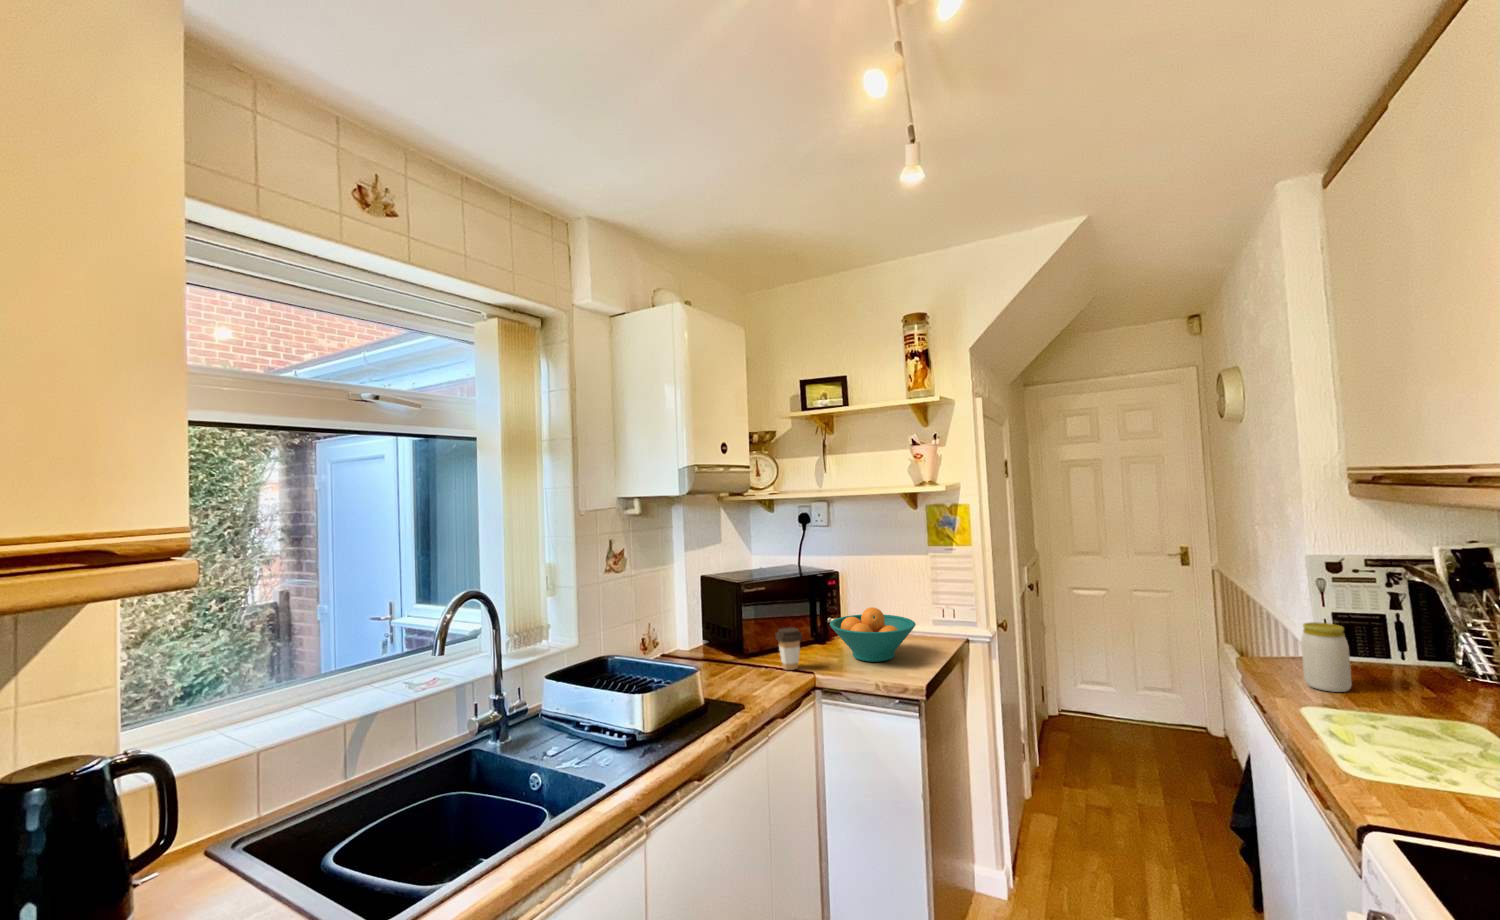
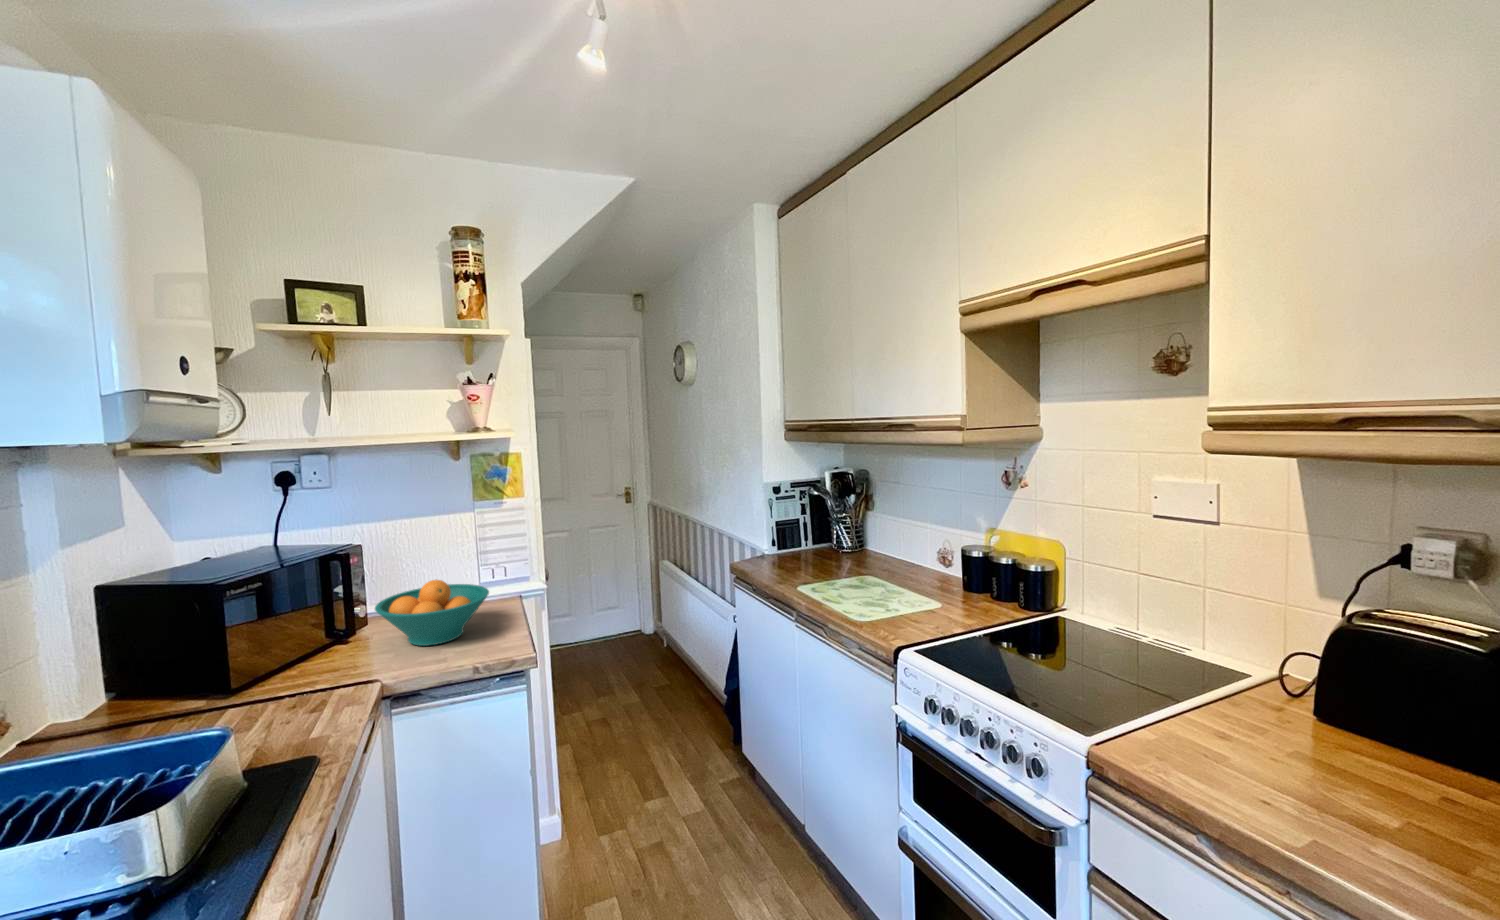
jar: present [1301,622,1352,692] -> none [780,528,804,573]
coffee cup: present [776,627,802,670] -> none [305,628,354,688]

